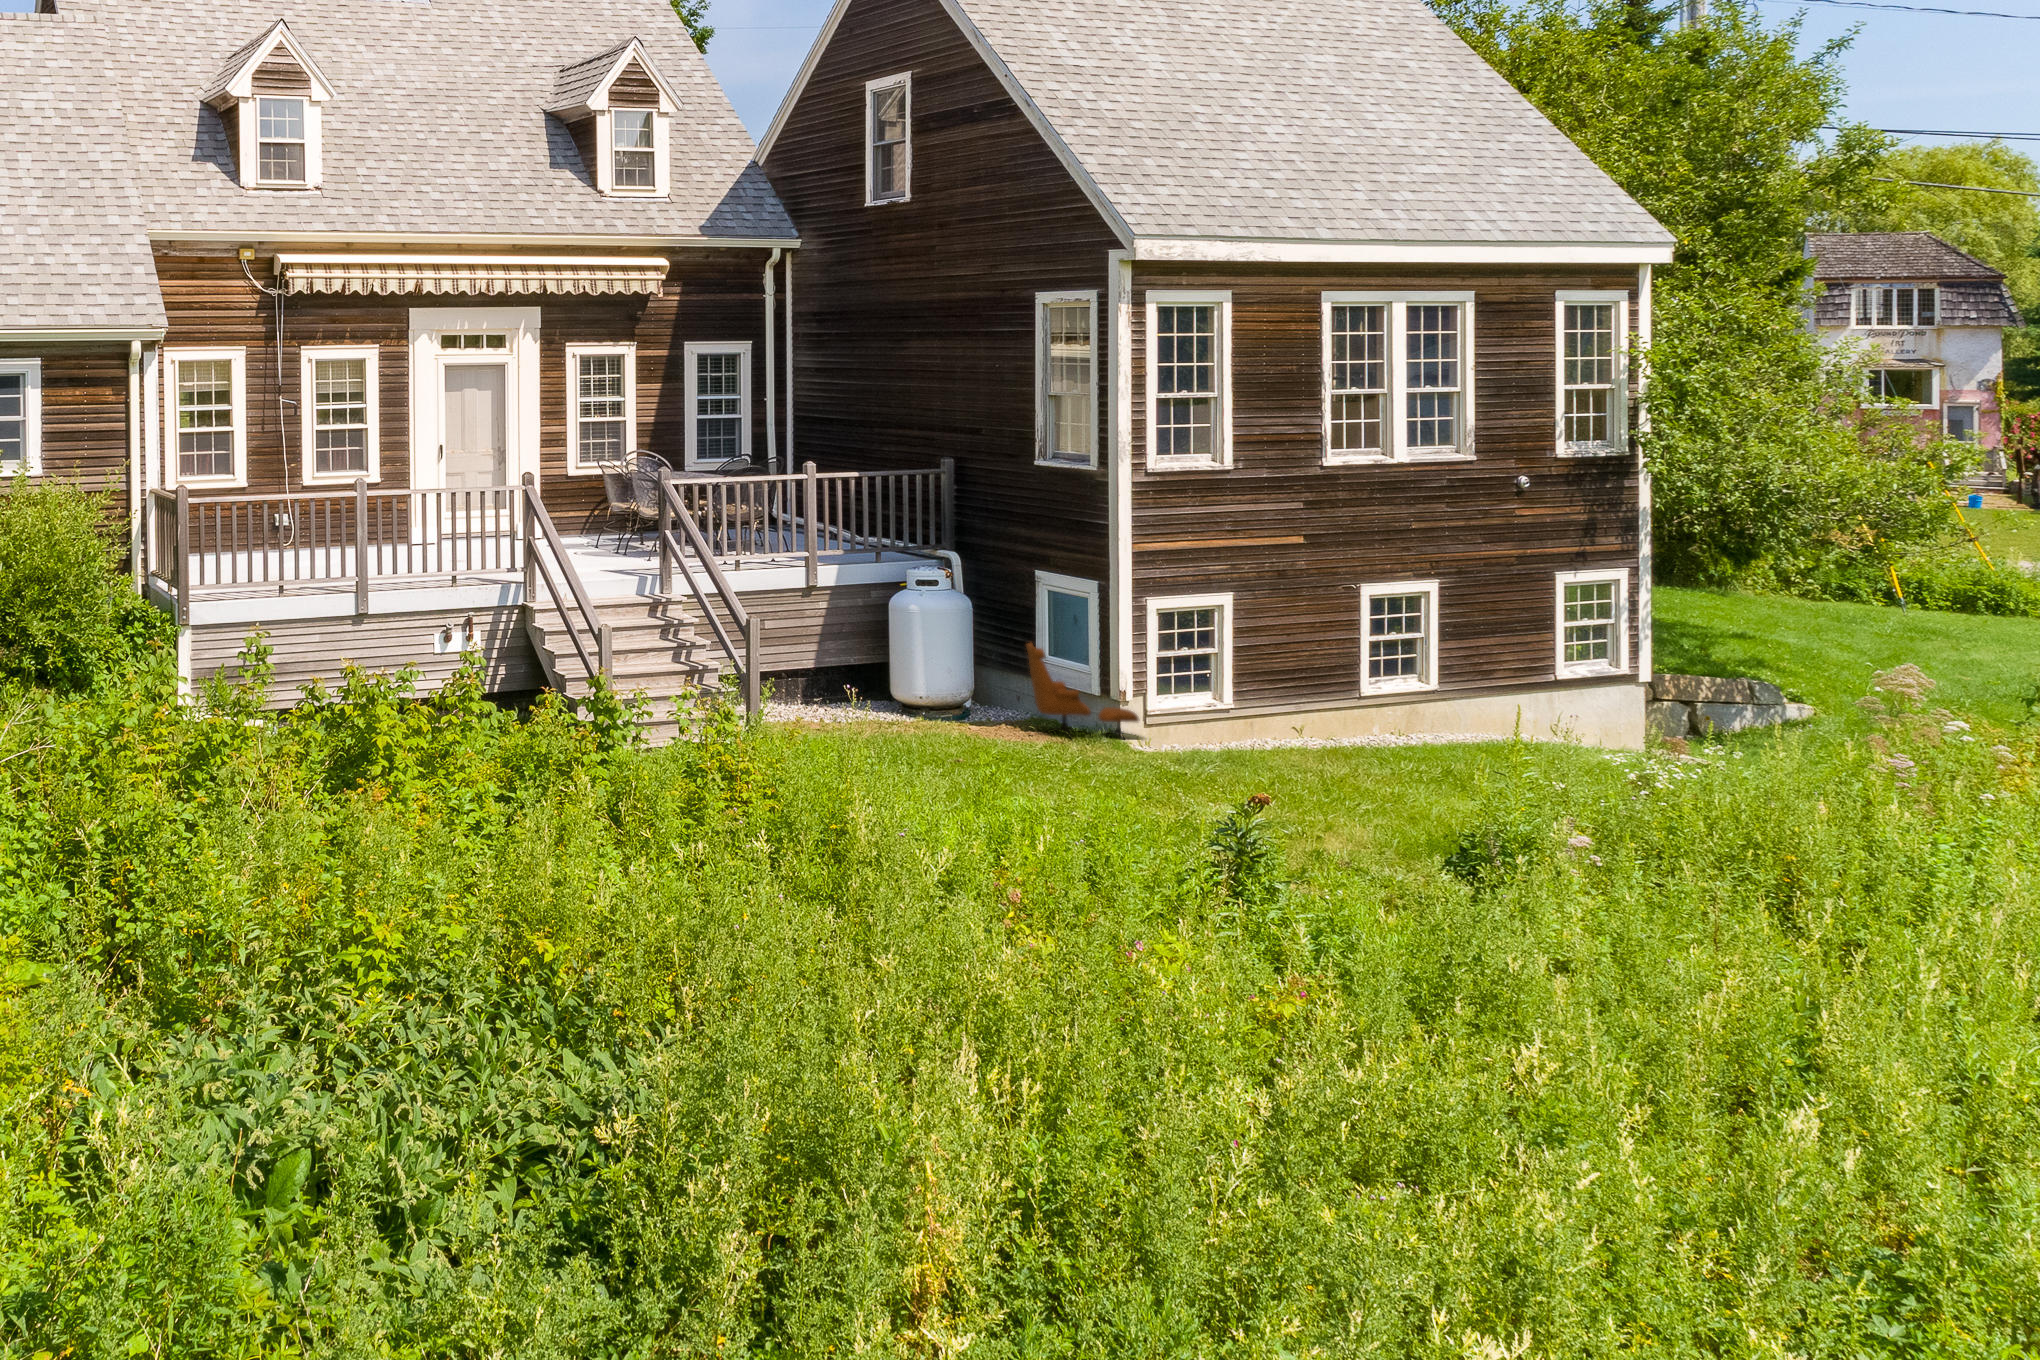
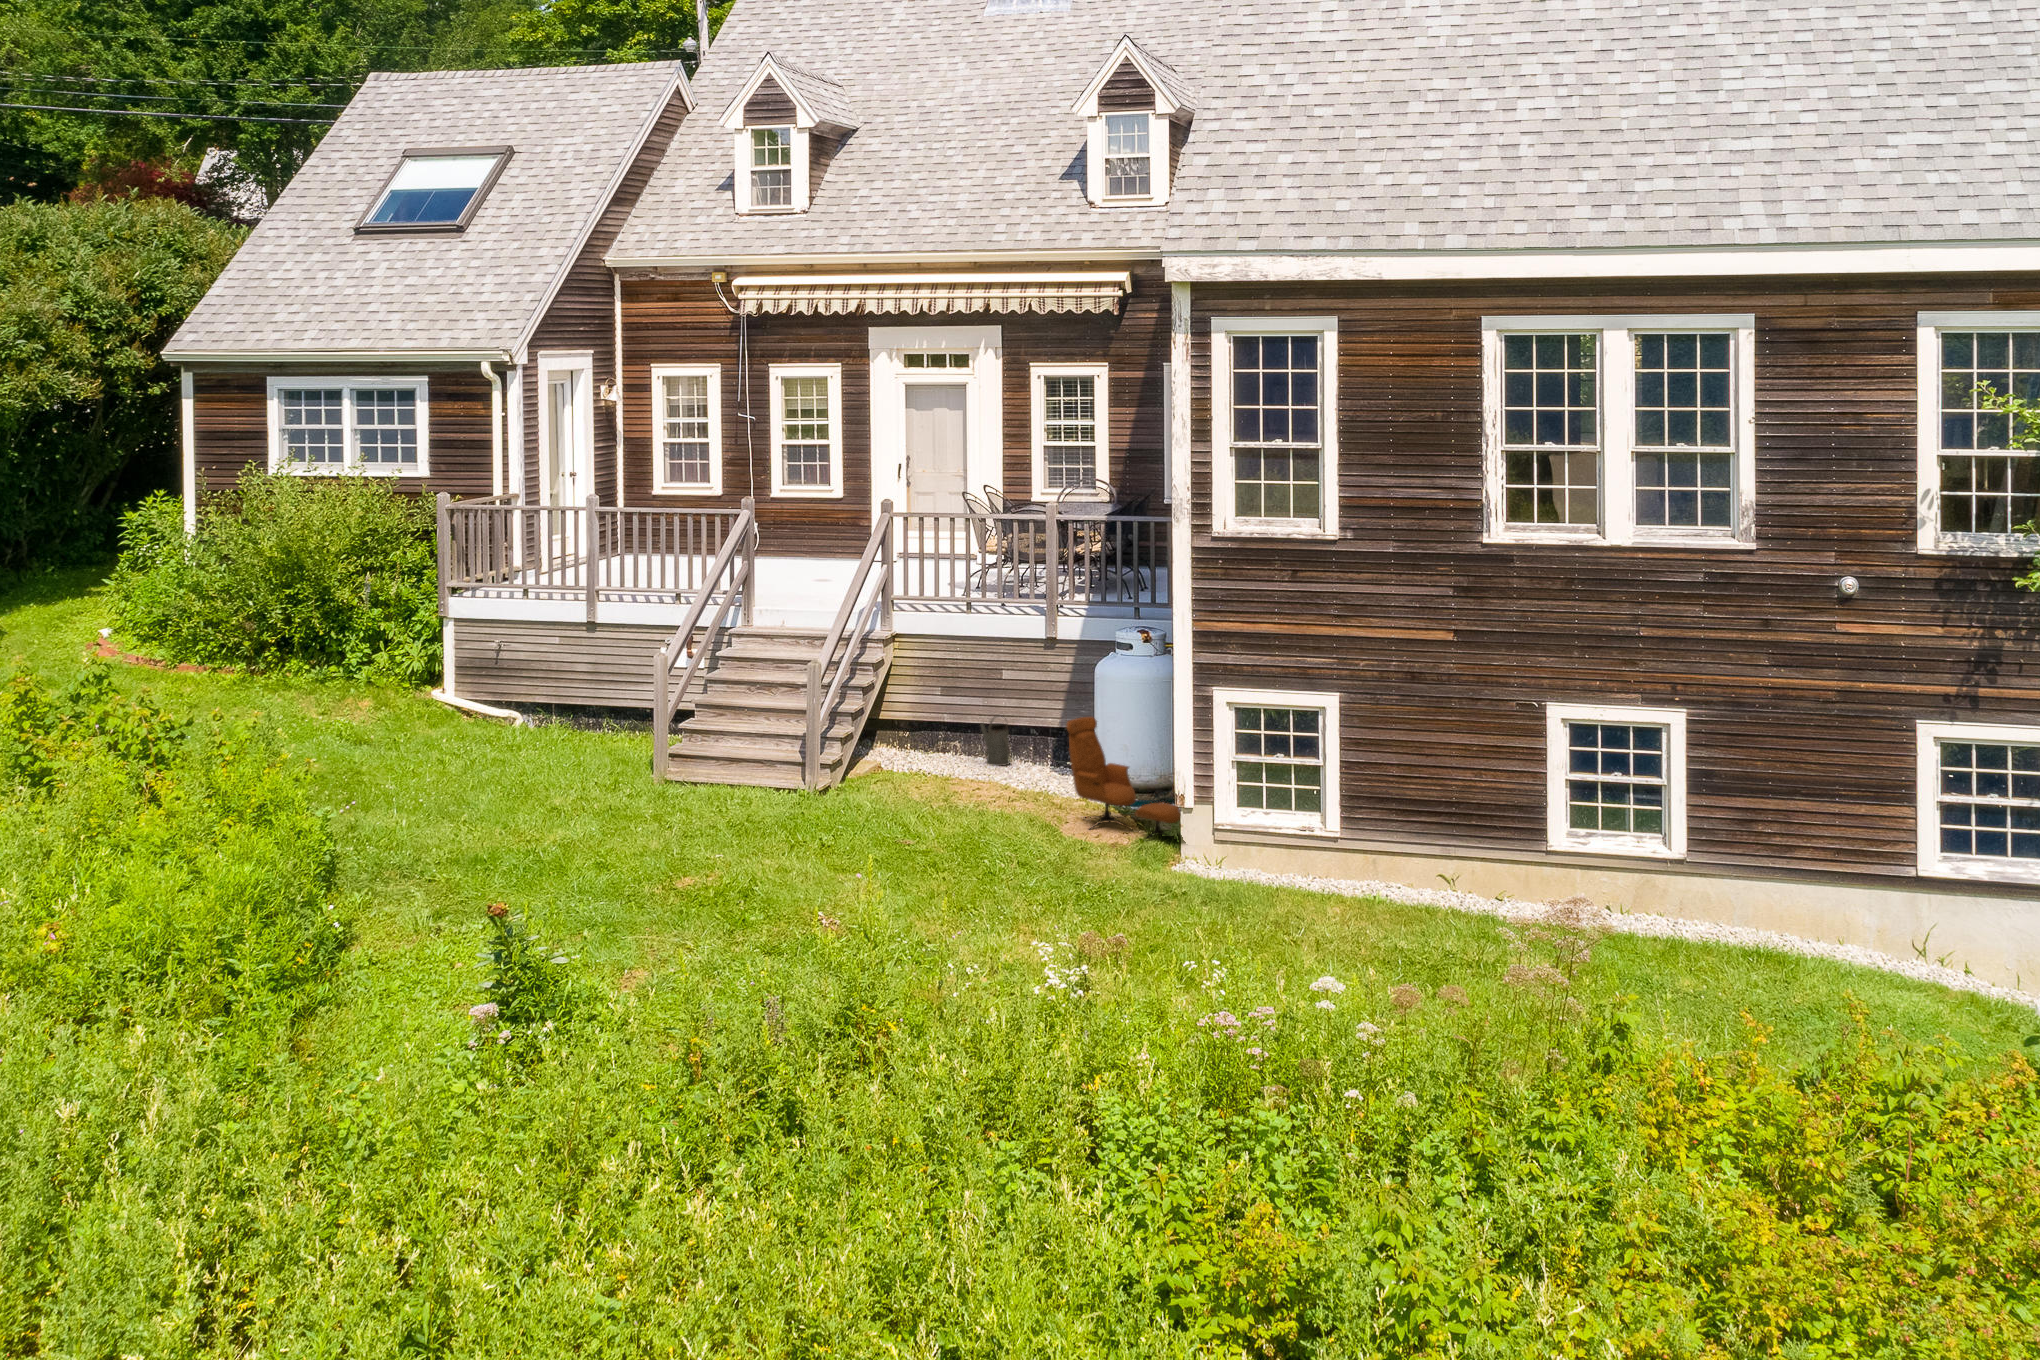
watering can: none [786,660,841,708] -> present [980,716,1010,766]

